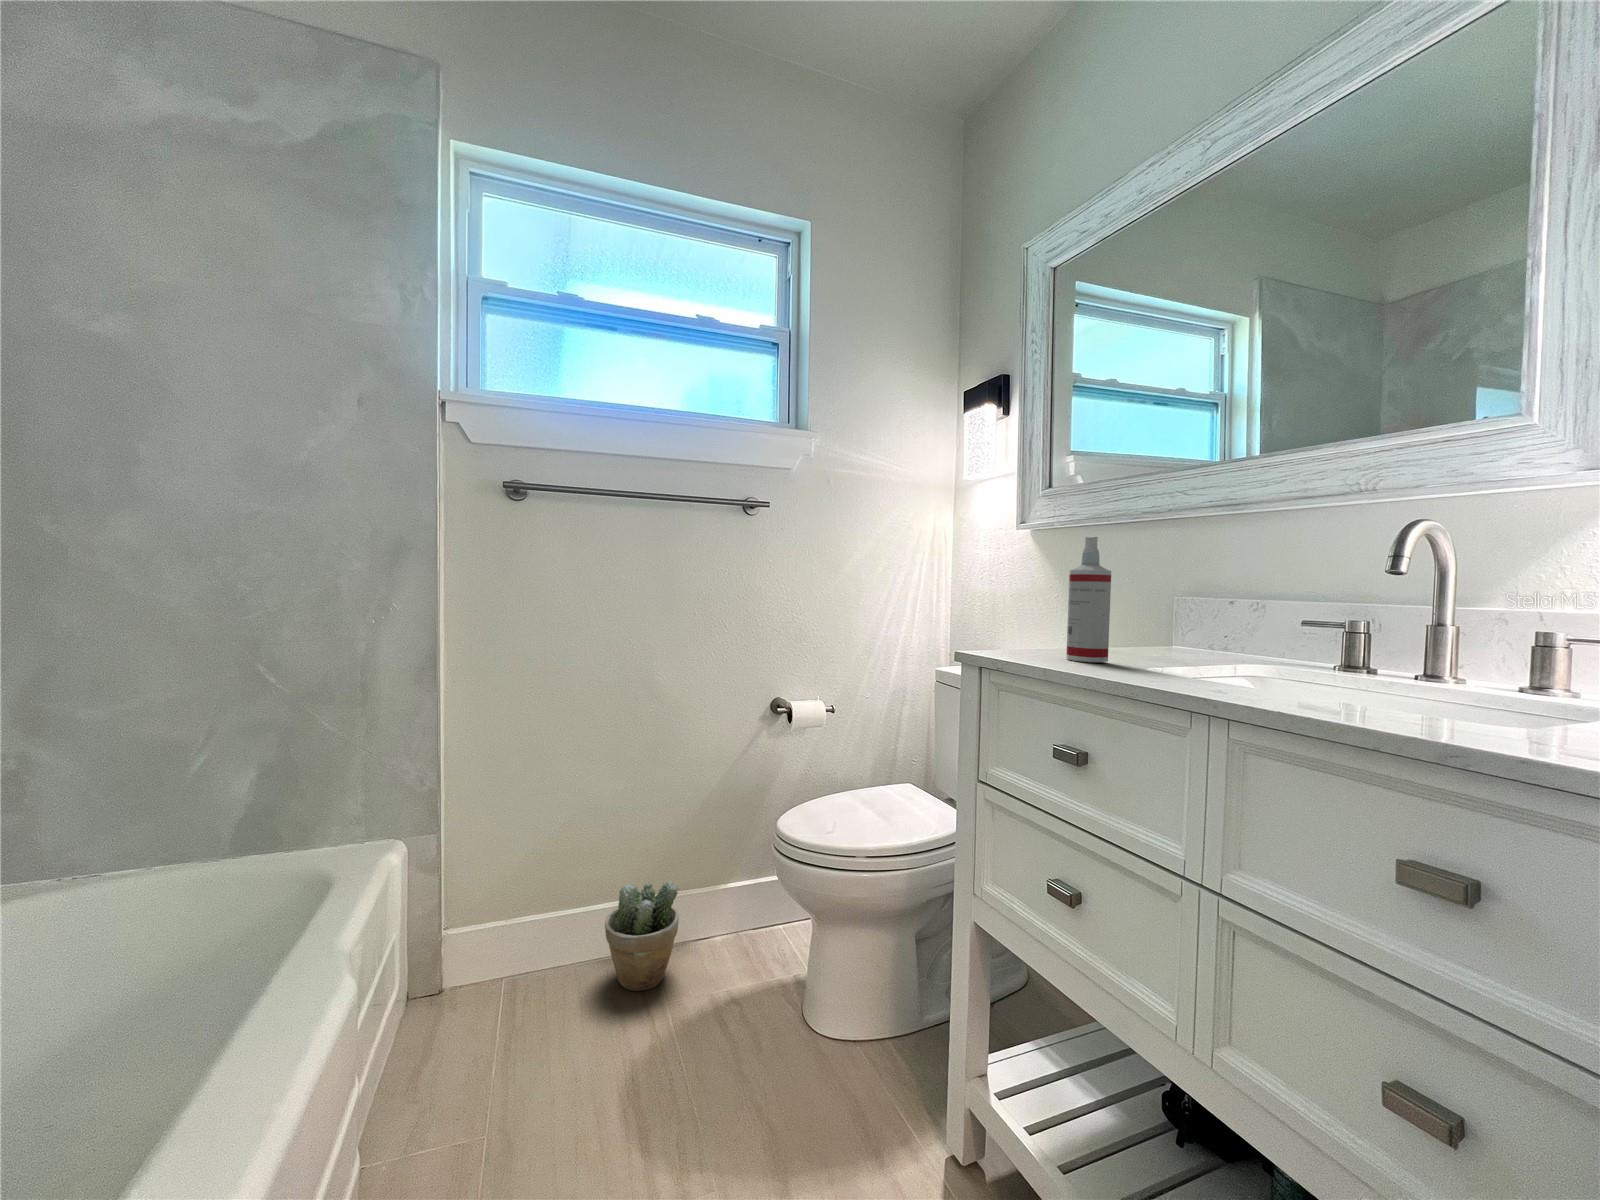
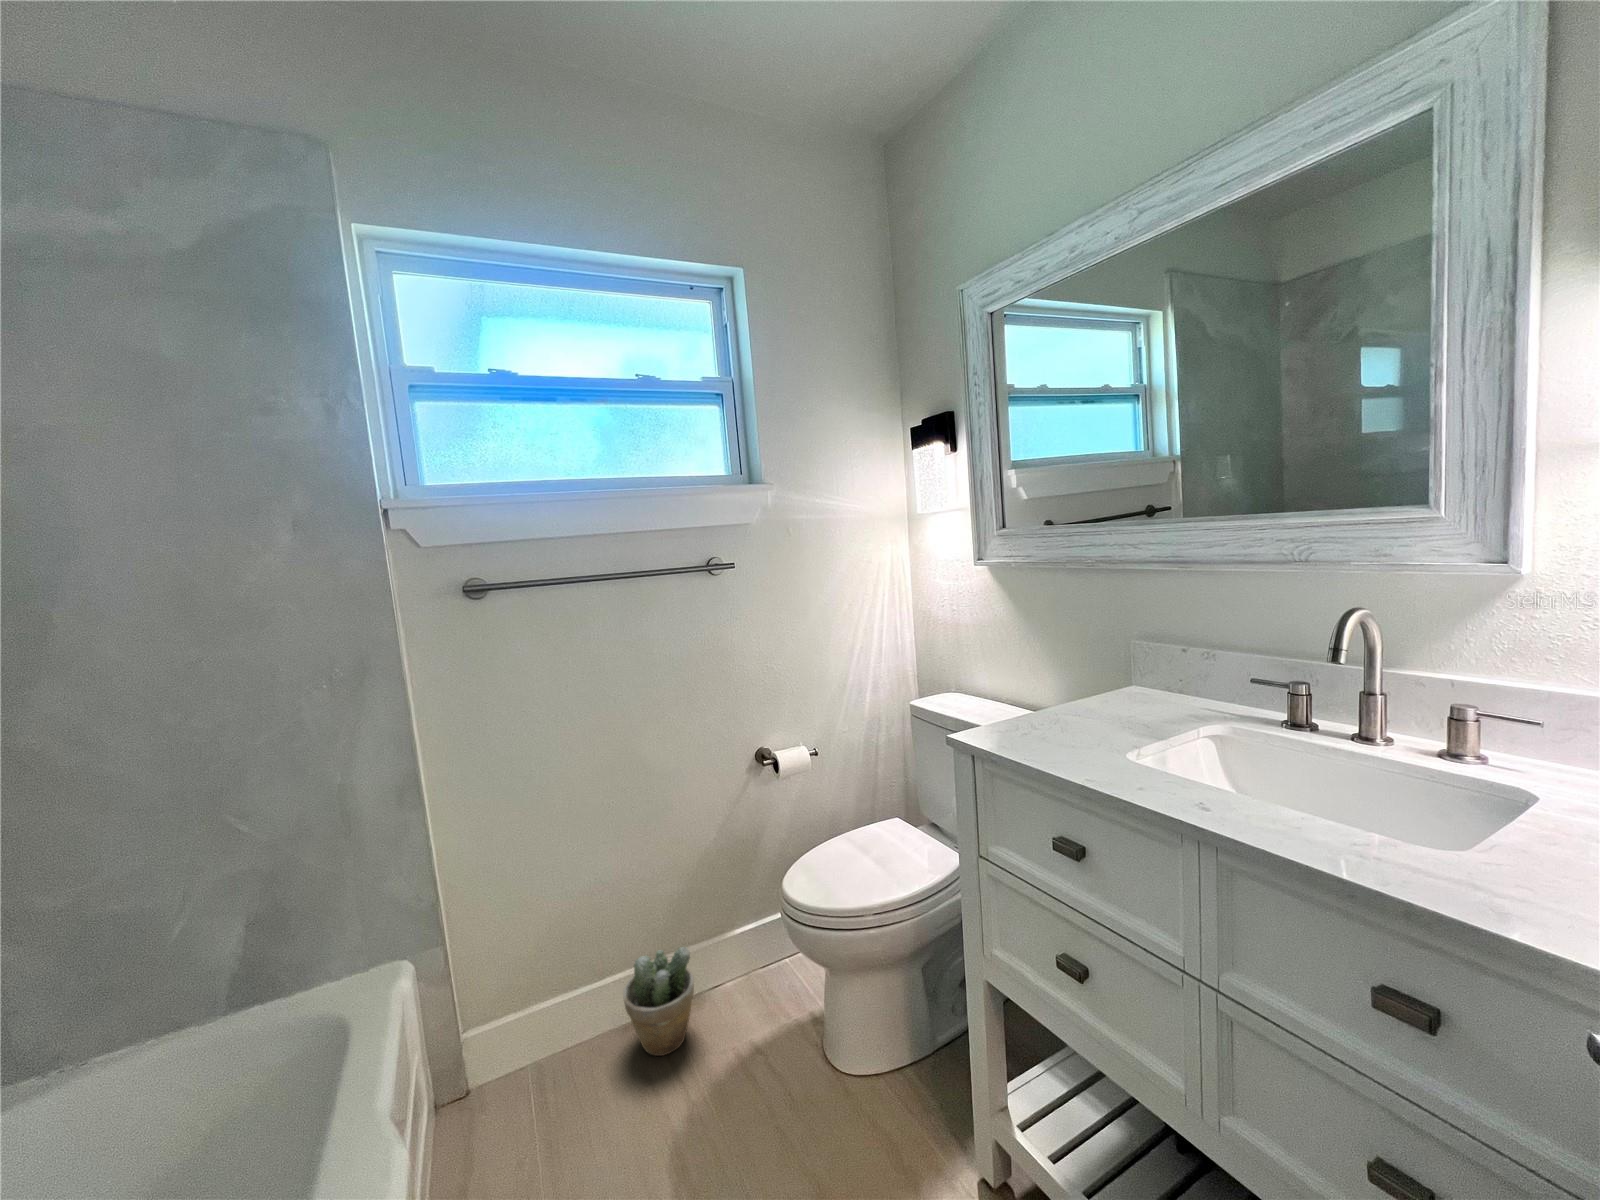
spray bottle: present [1066,537,1111,662] -> none [1047,629,1089,747]

